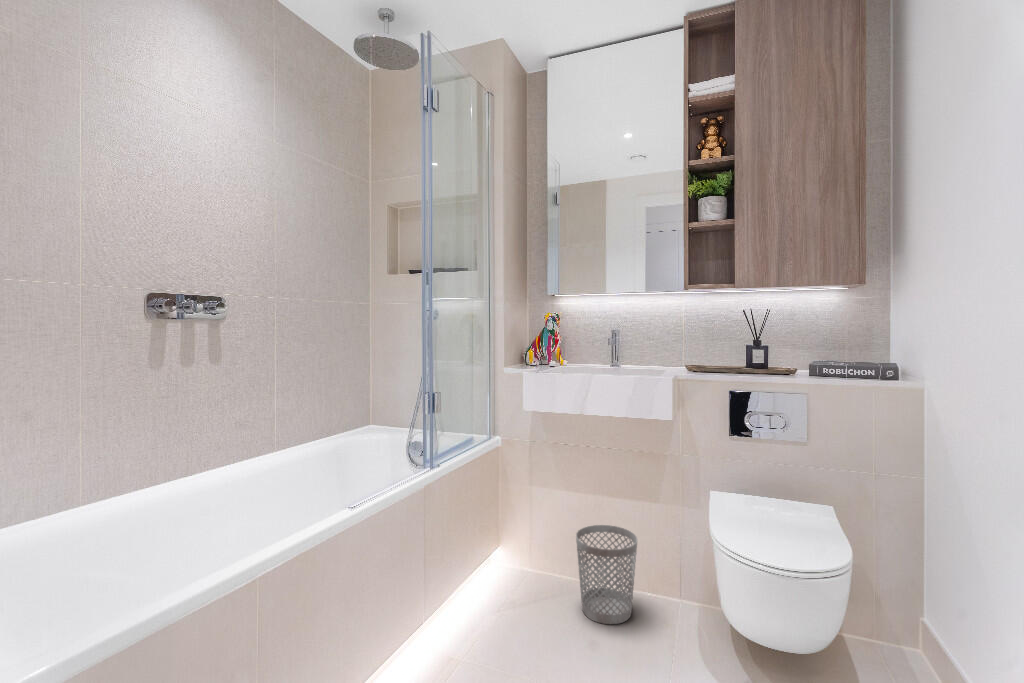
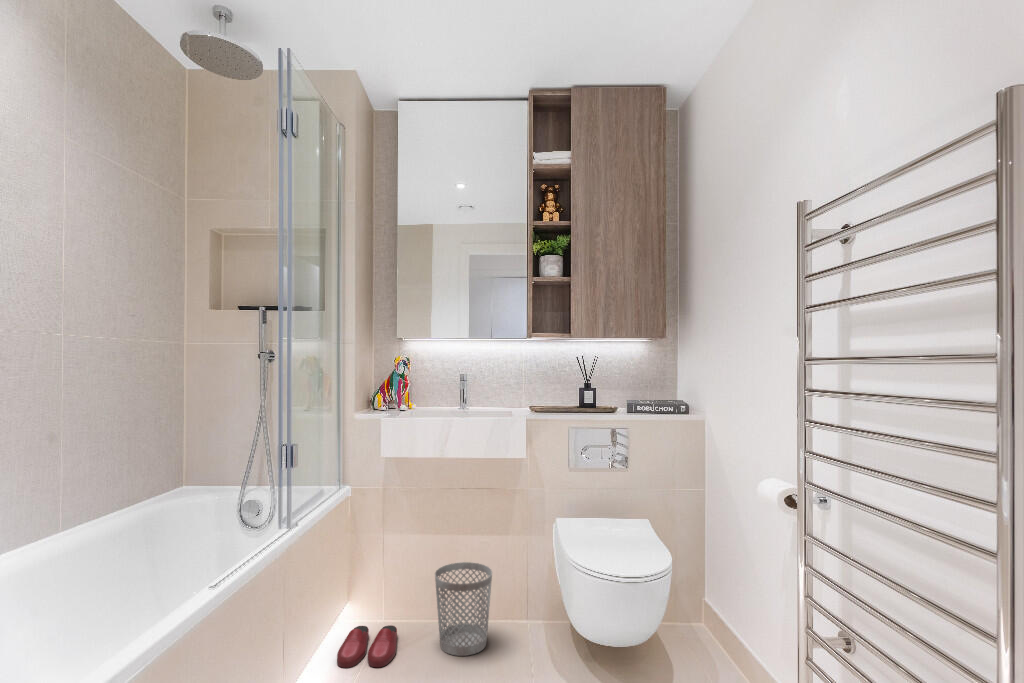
slippers: none [480,573,541,619] -> present [337,625,397,668]

